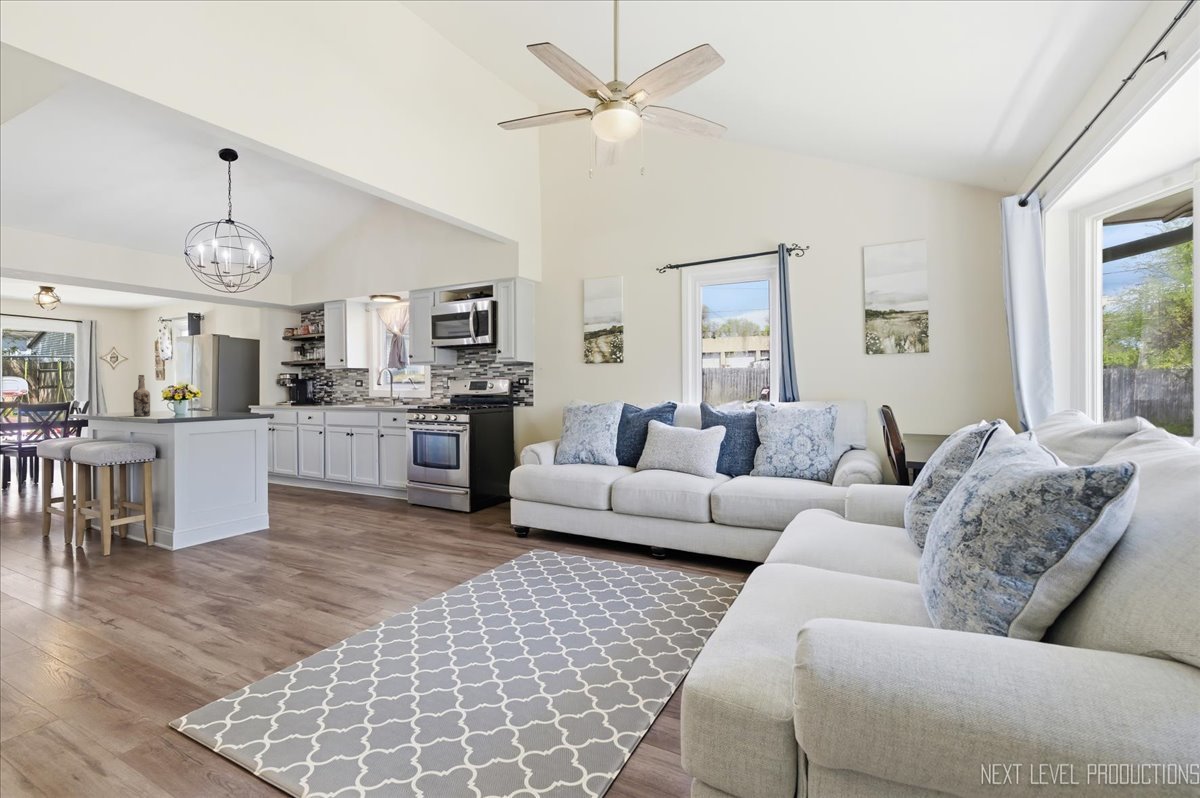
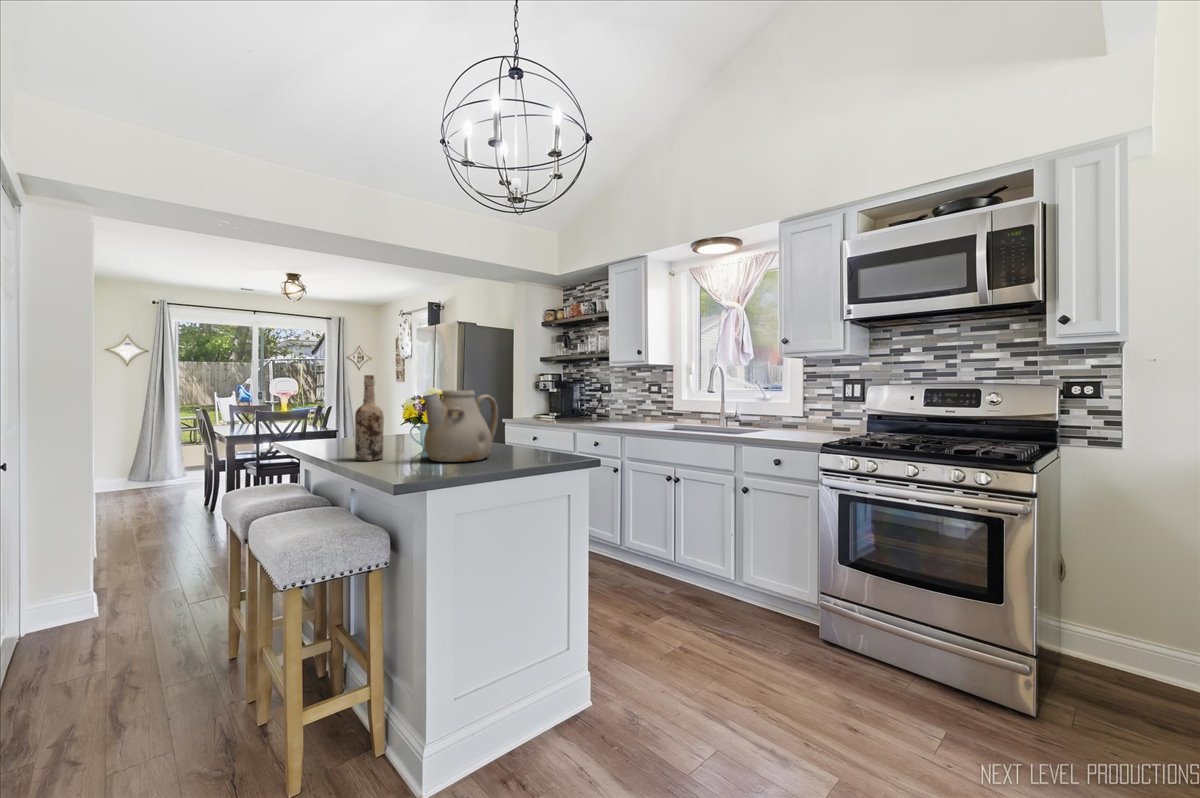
teapot: none [172,382,218,415] -> present [422,390,498,462]

